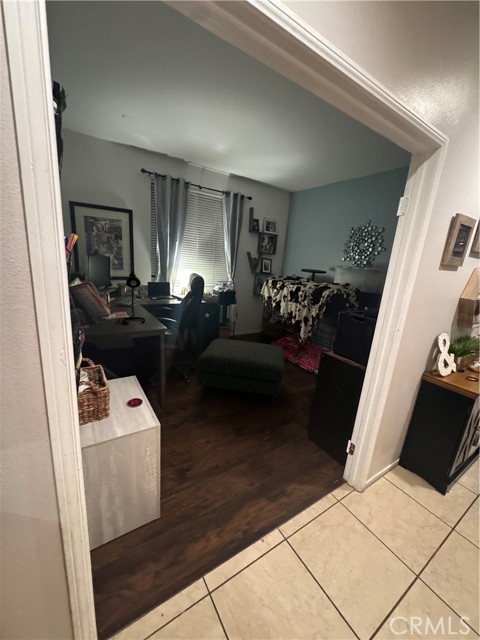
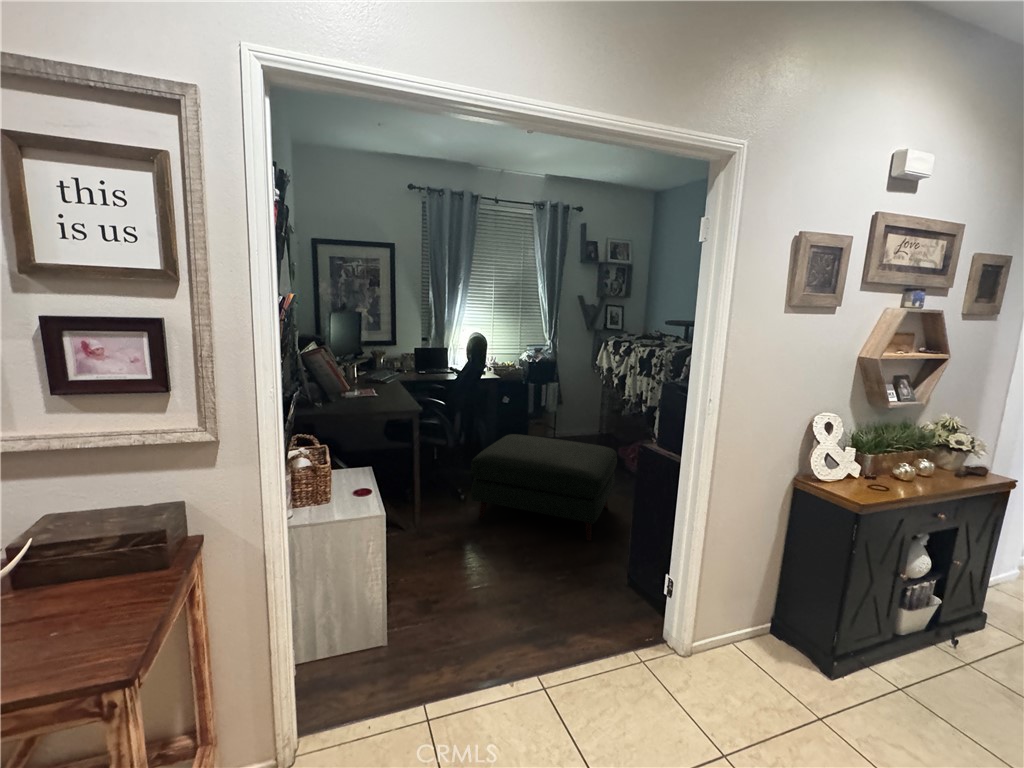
desk lamp: present [117,272,145,324] -> none [358,331,396,403]

